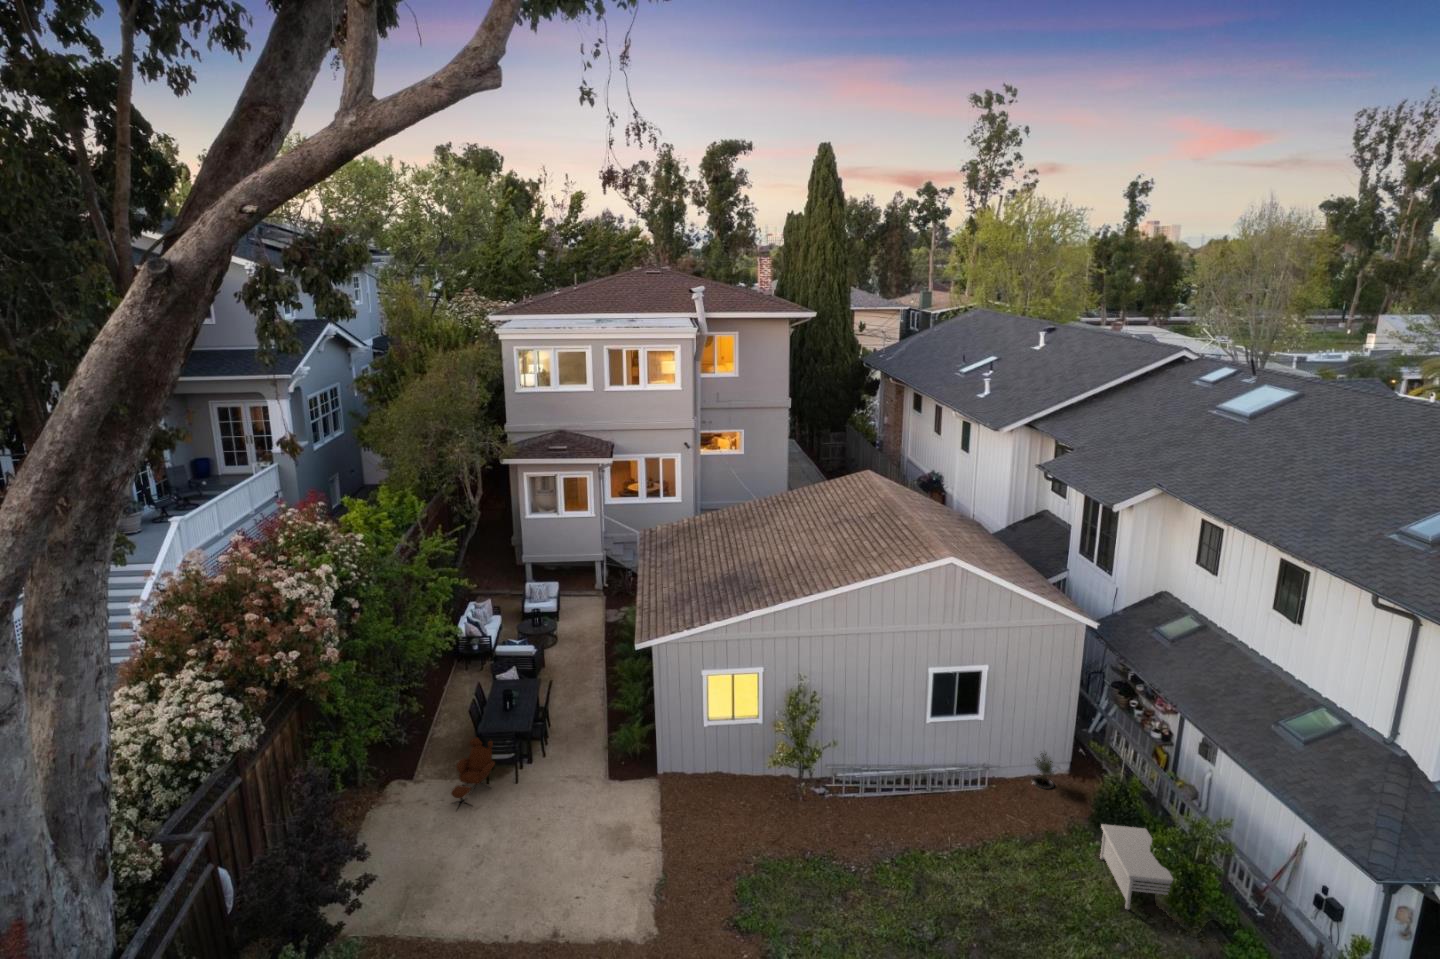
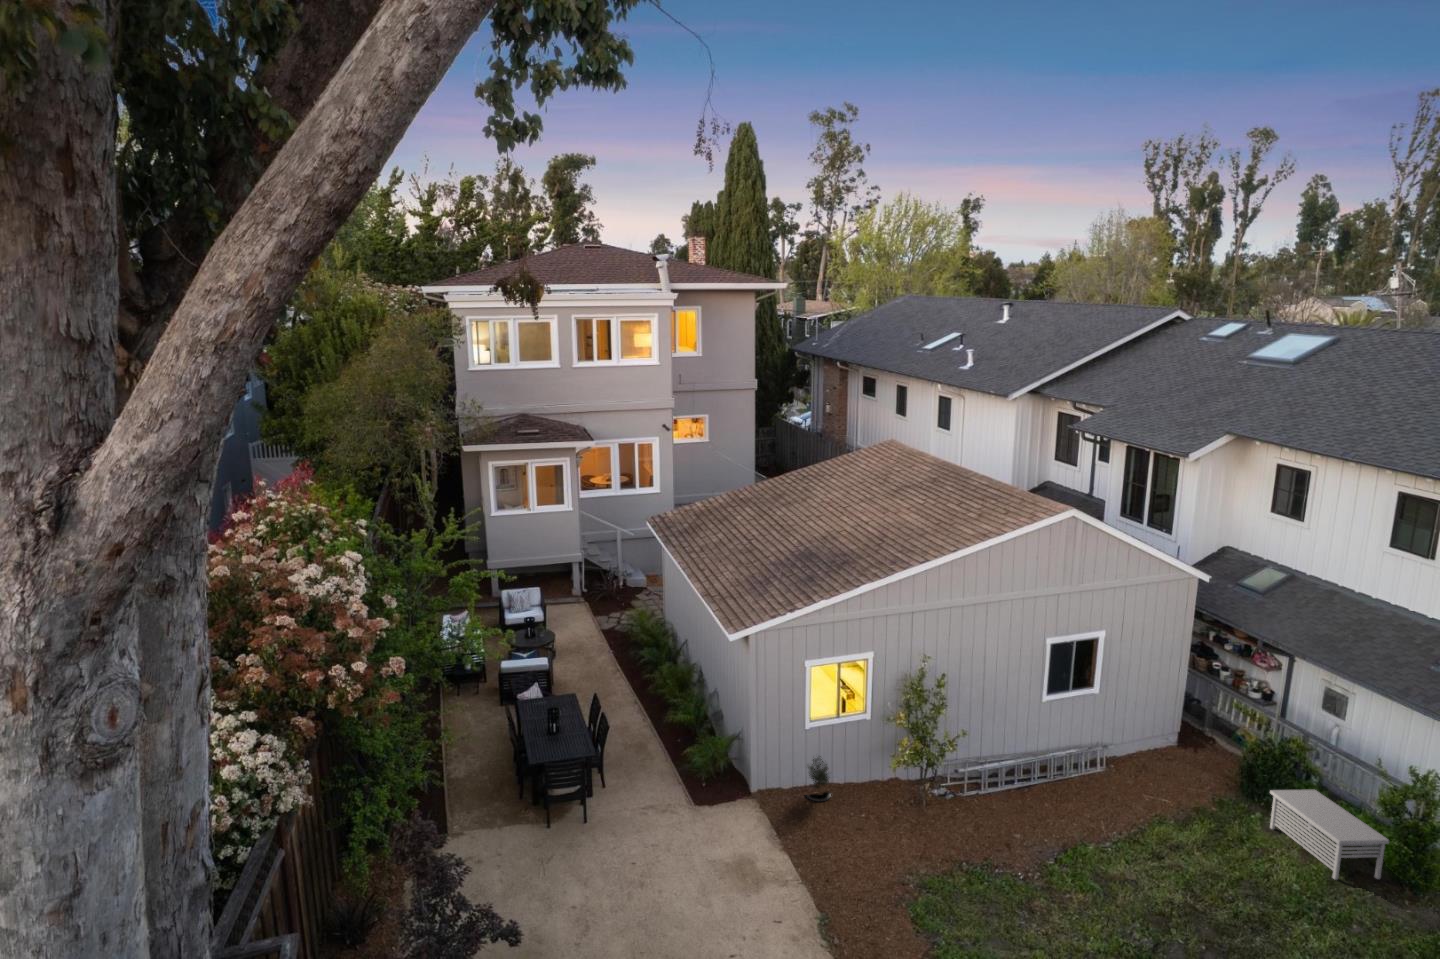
lounge chair: present [451,738,495,806] -> none [510,769,559,867]
potted tree: present [1032,753,1054,789] -> present [807,758,831,801]

